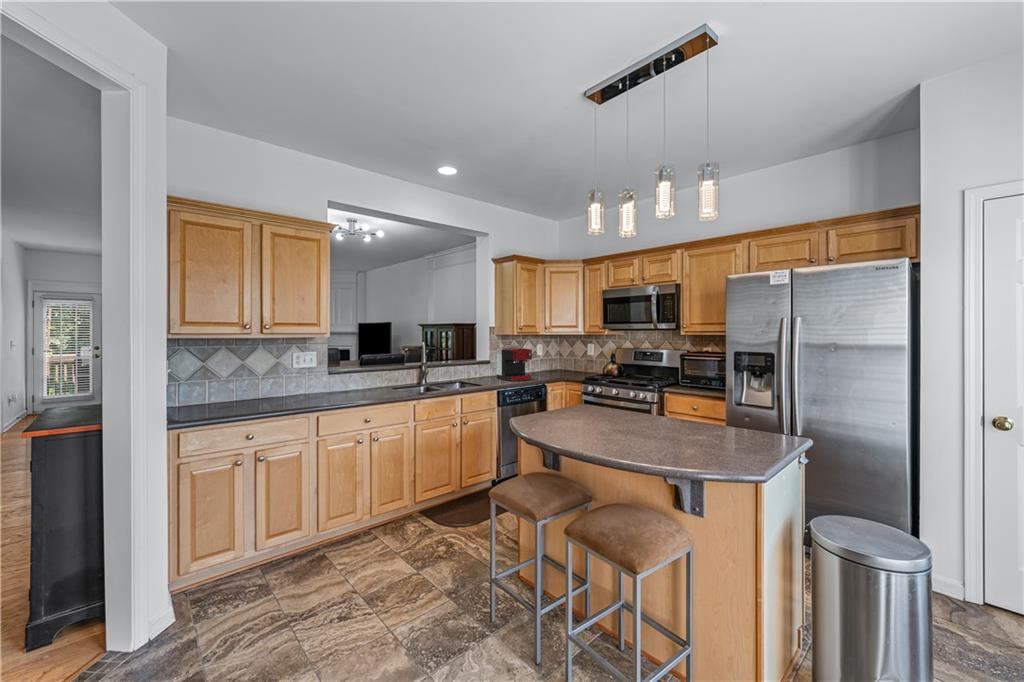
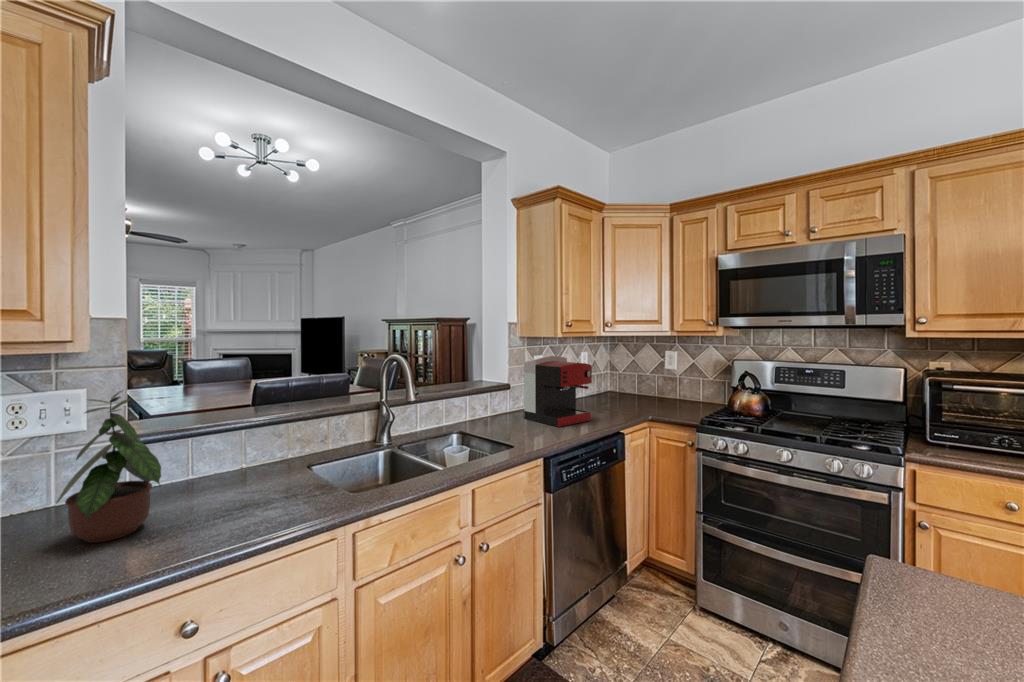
potted plant: none [321,350,355,398] -> present [56,391,161,543]

